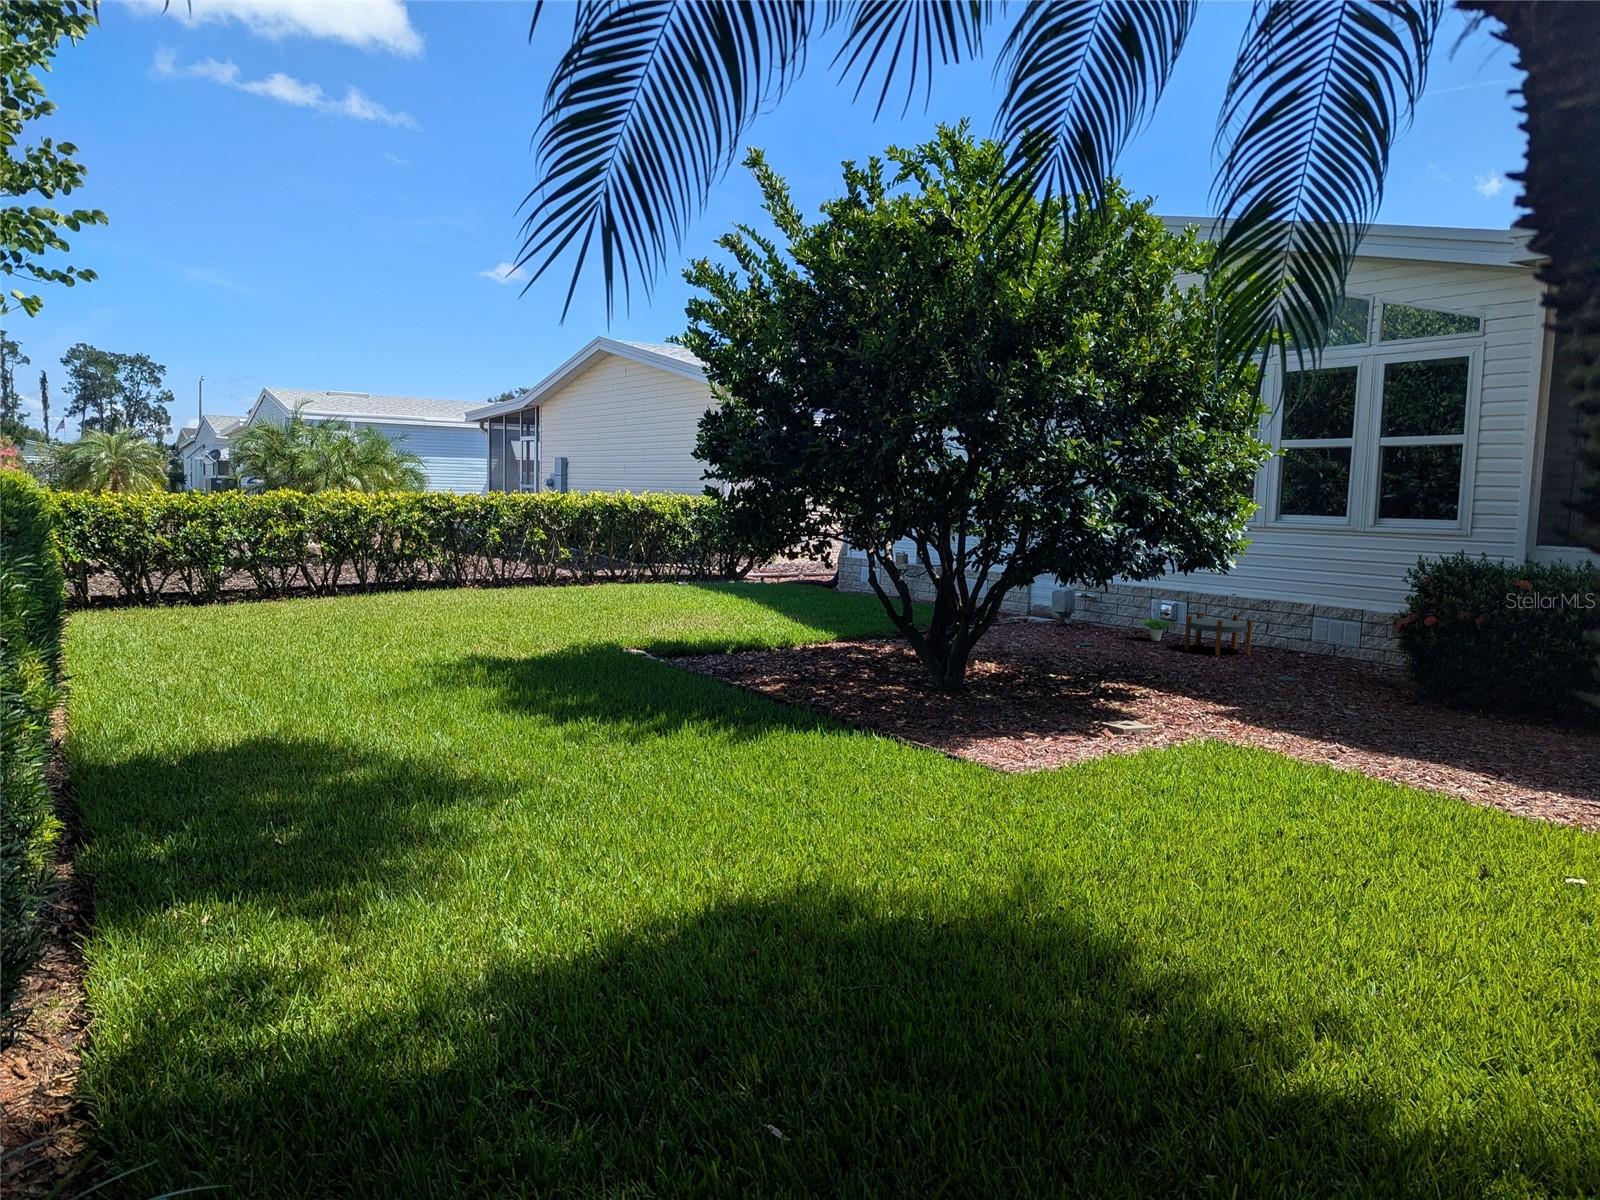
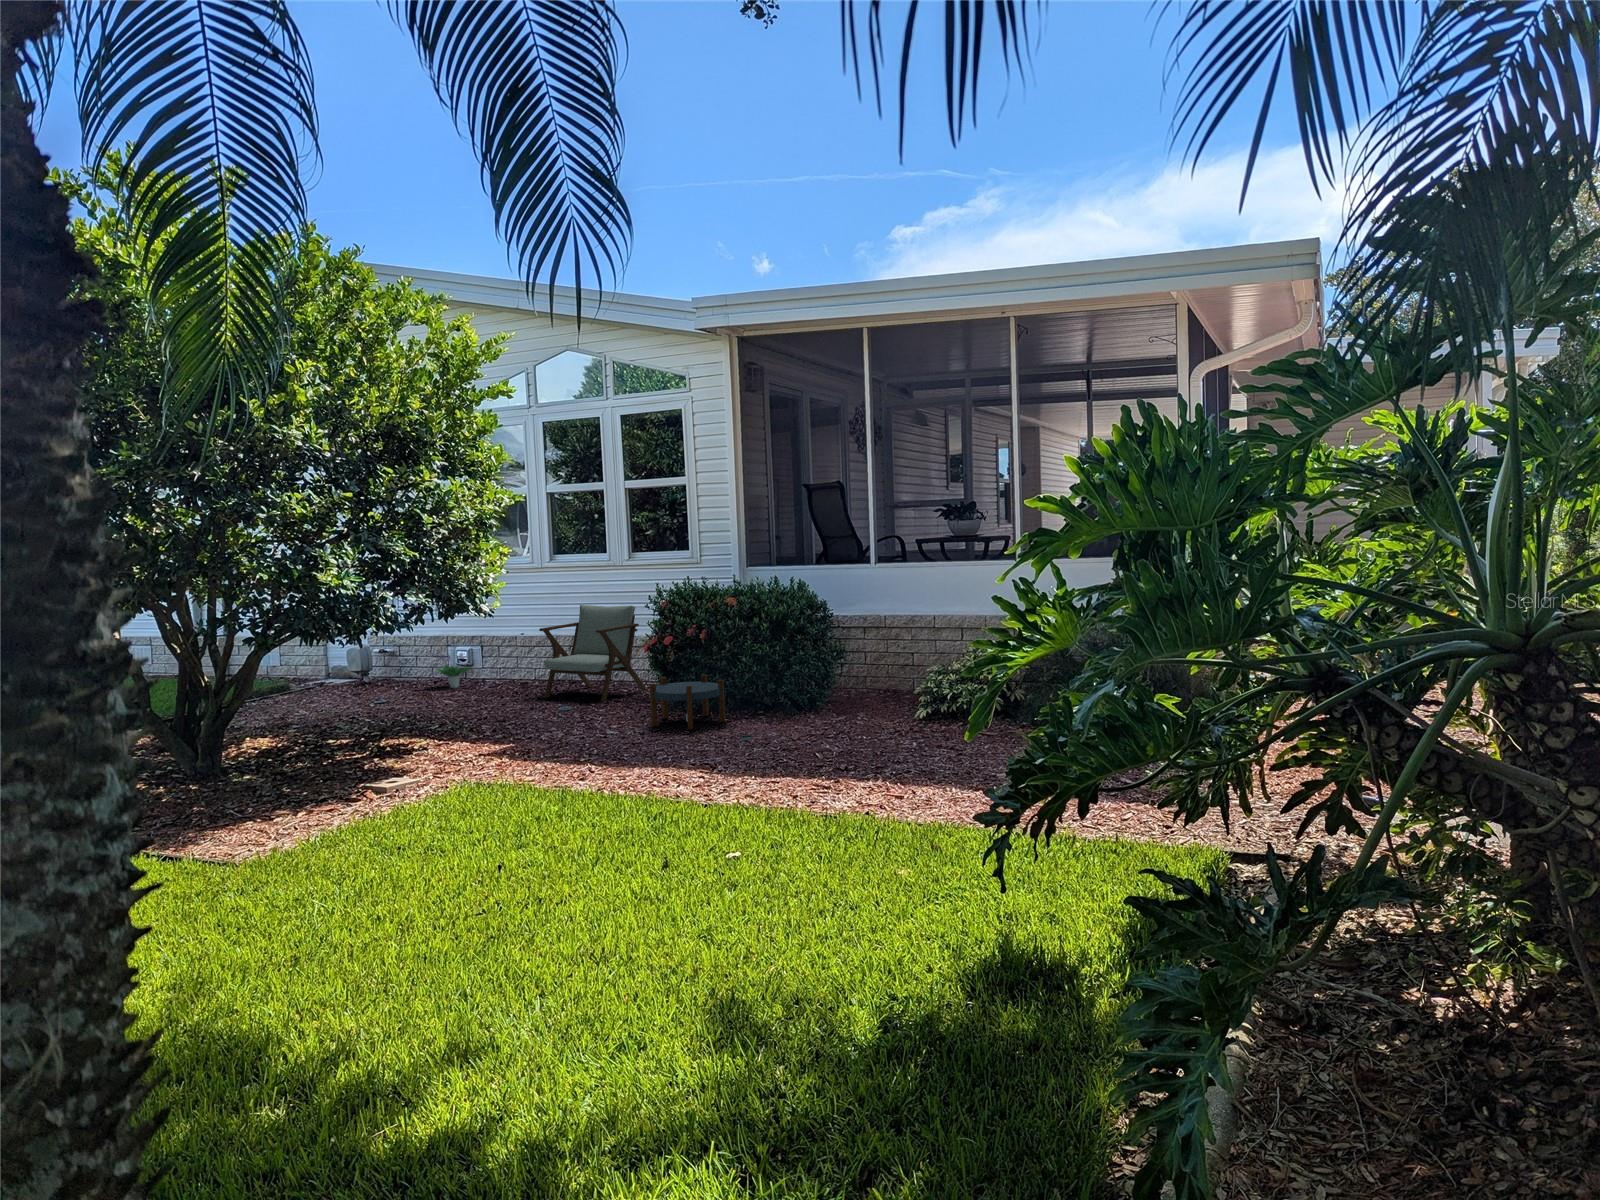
lounge chair: none [1257,571,1378,678] -> present [539,605,647,702]
side table: present [1184,613,1252,656] -> present [649,675,725,729]

